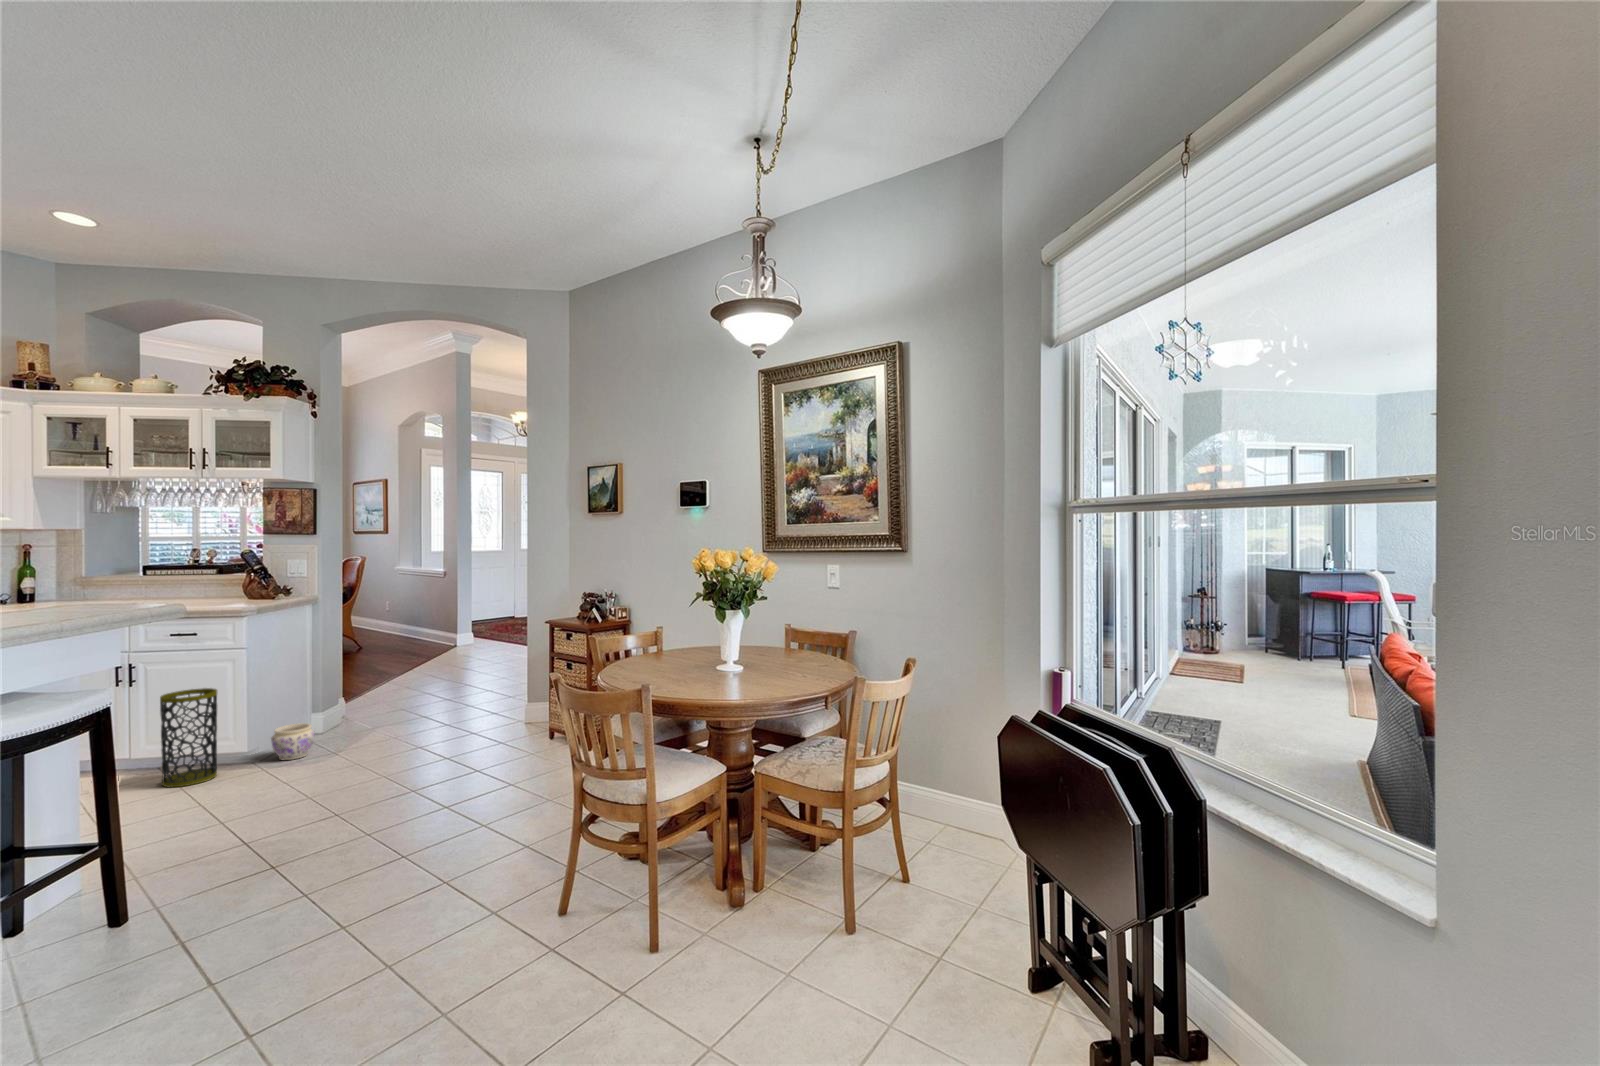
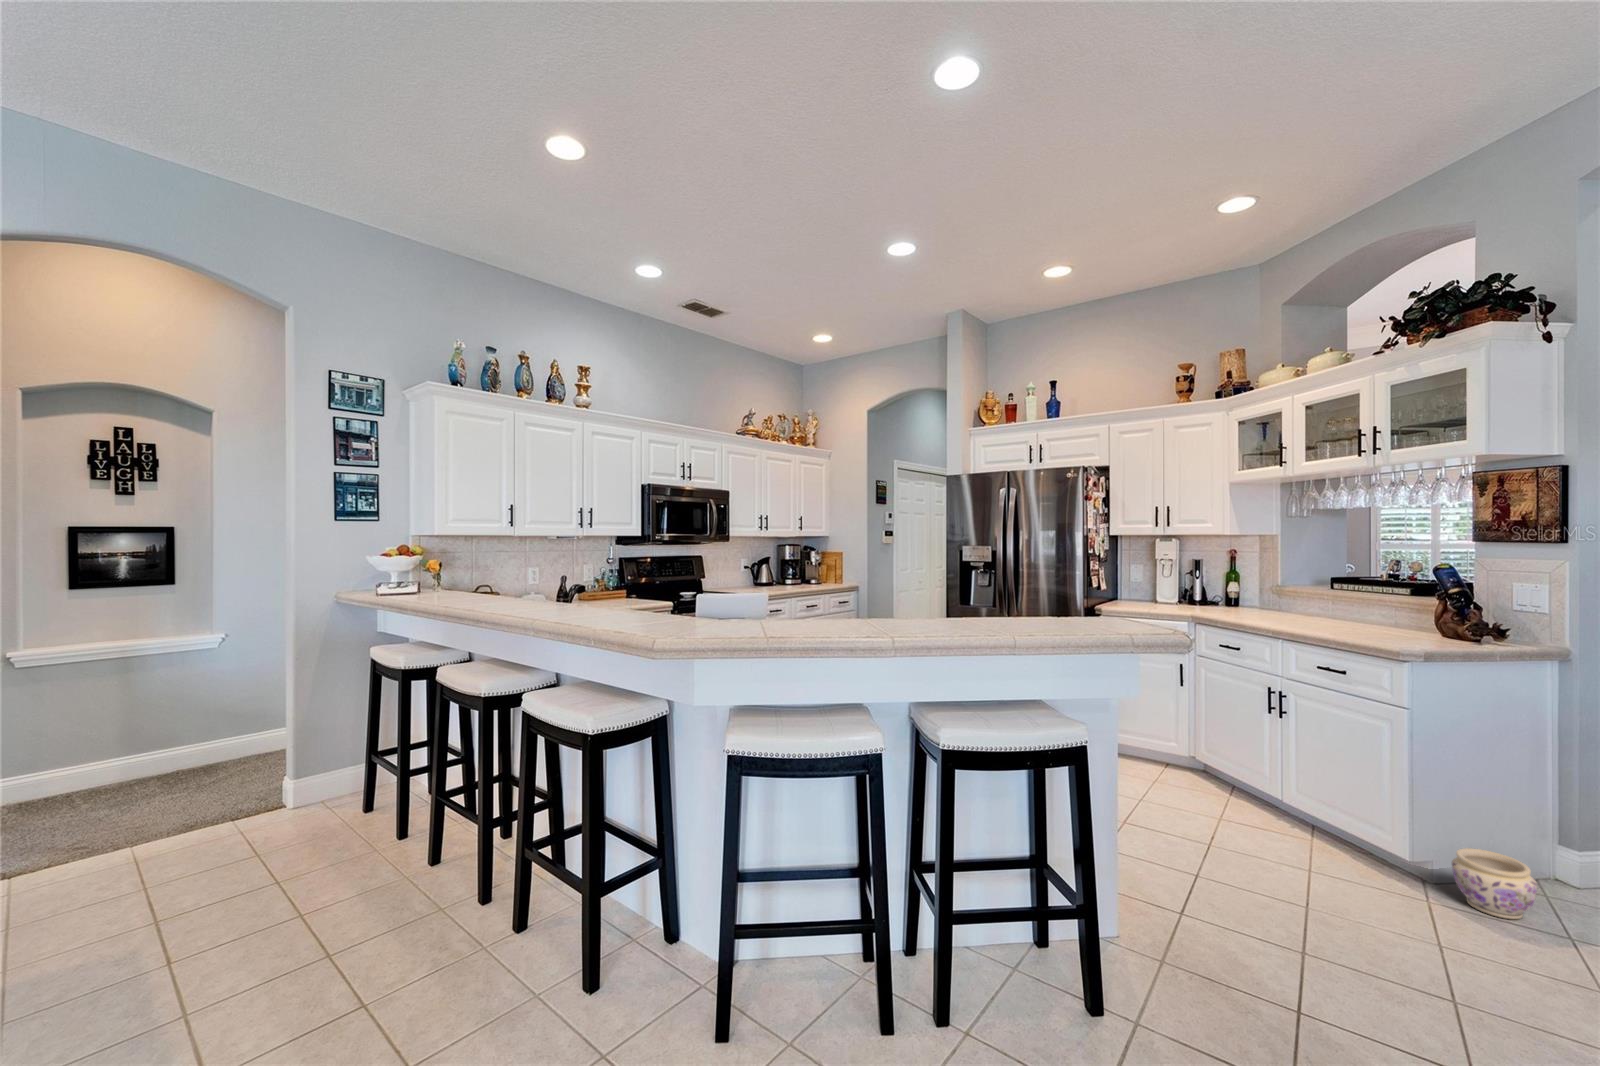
trash can: present [160,688,217,787] -> none [1286,743,1361,880]

